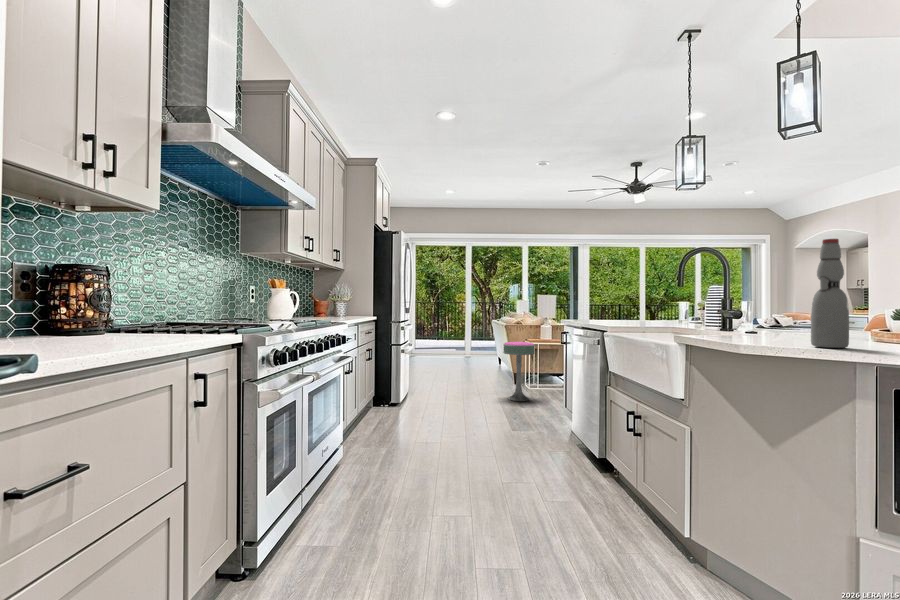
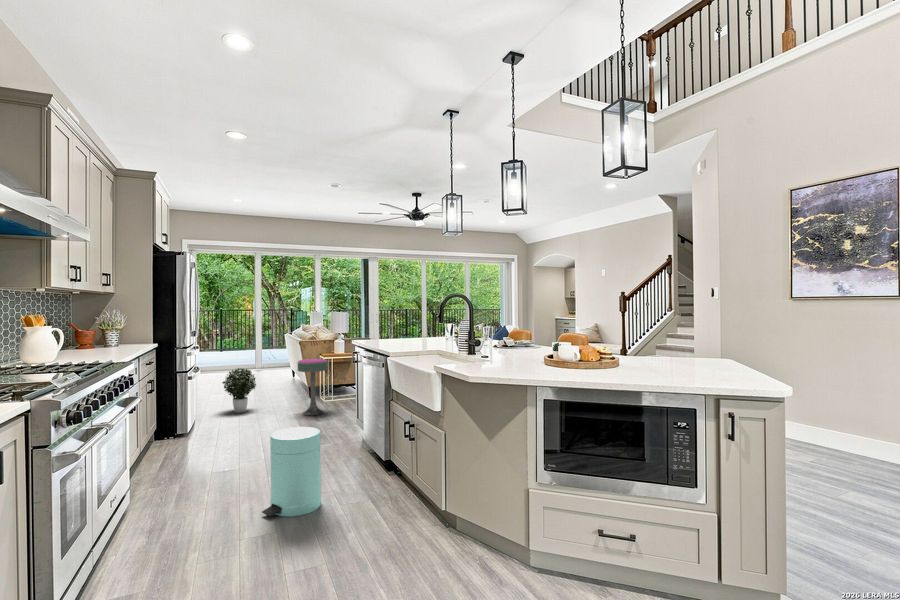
bottle: present [811,239,849,348] -> none [513,305,533,376]
potted plant: none [432,347,464,392] -> present [222,368,256,413]
trash can: none [459,403,524,502] -> present [262,427,321,517]

